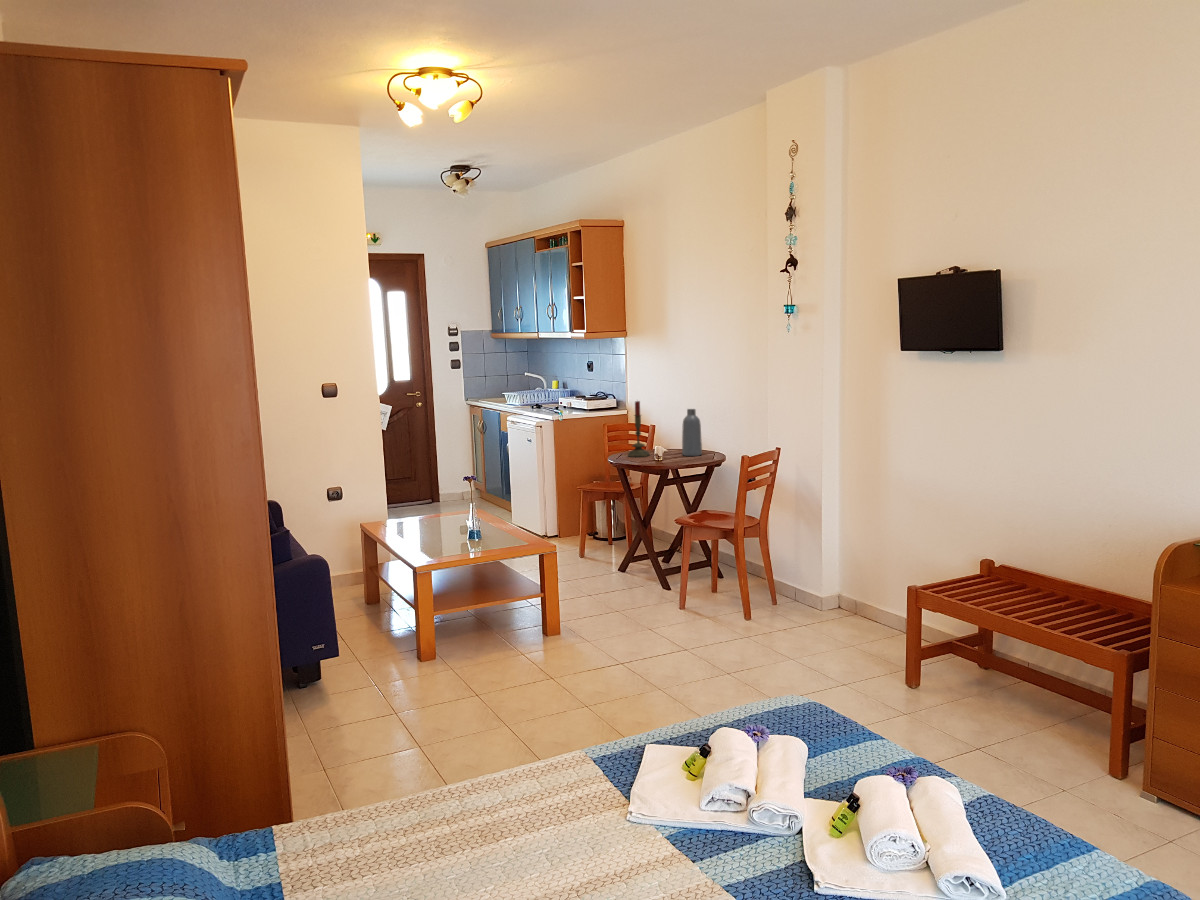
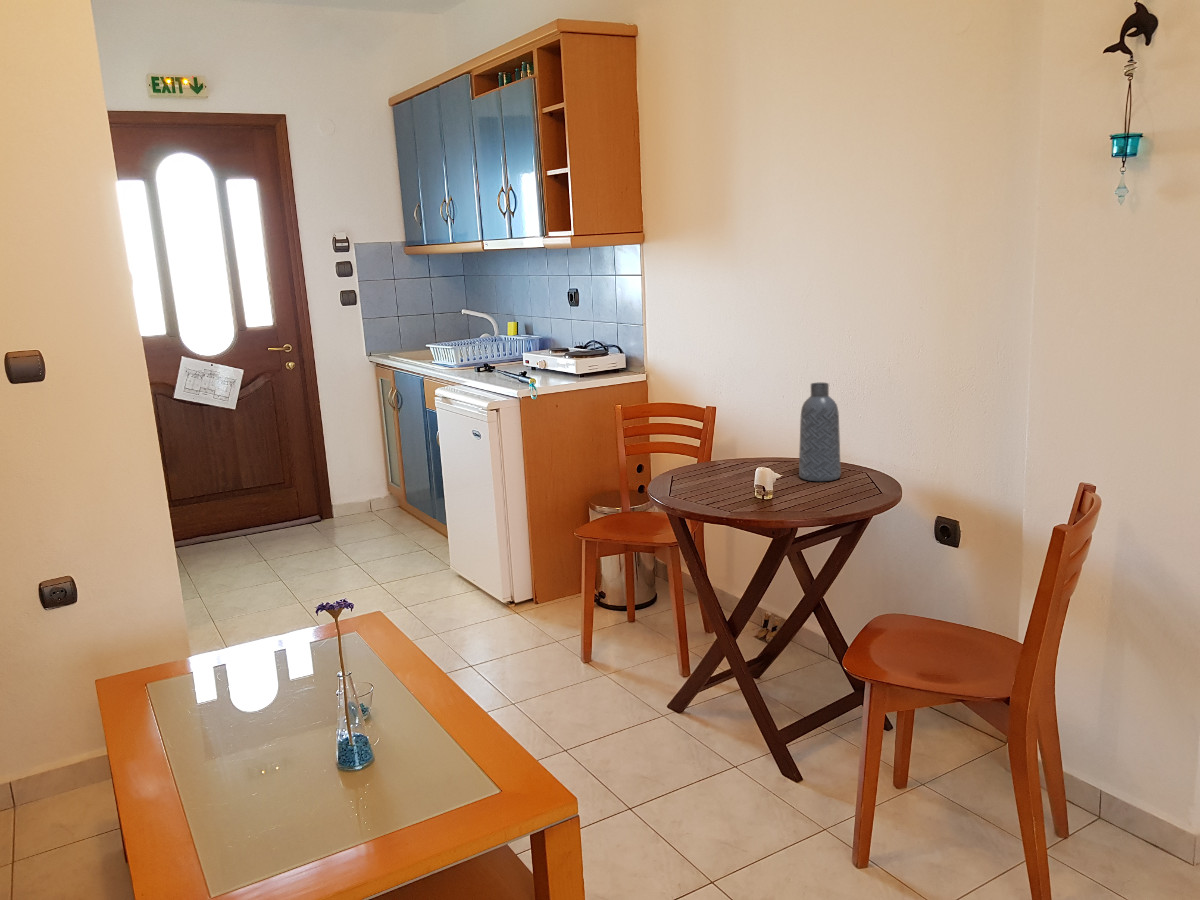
candle: present [628,401,650,457] -> none [686,366,731,486]

